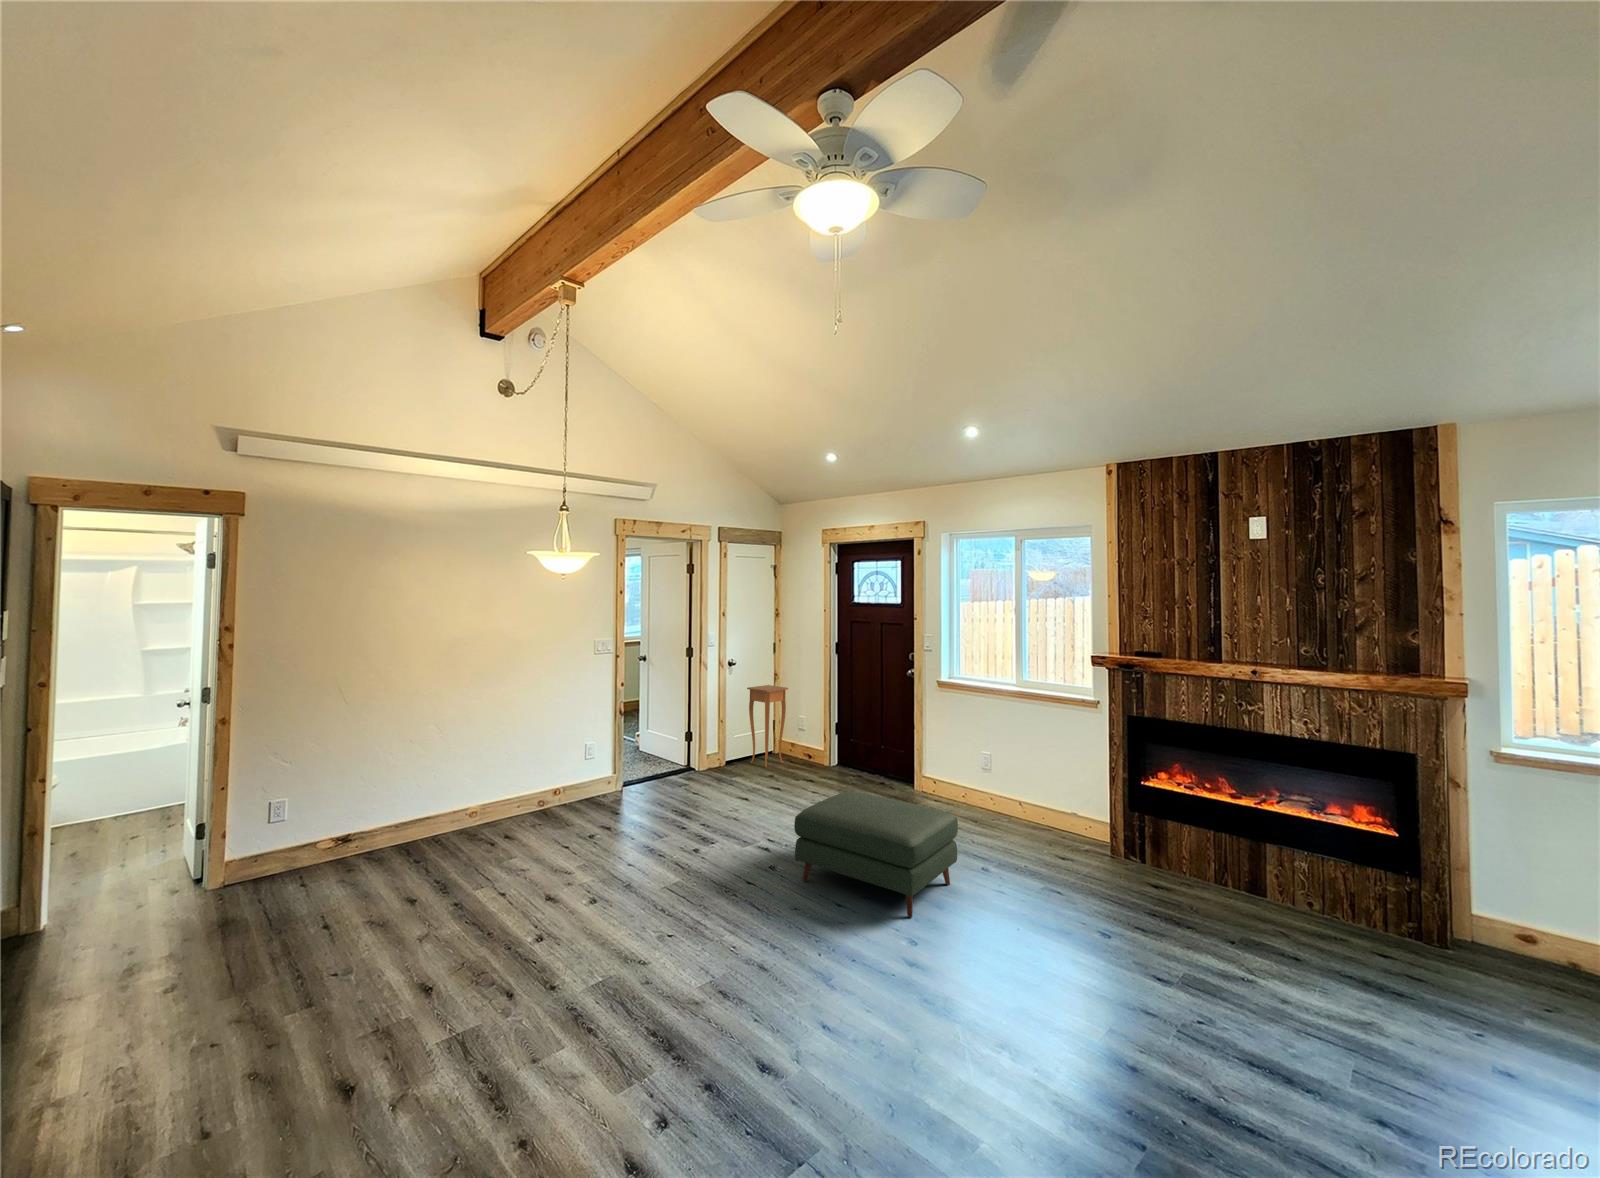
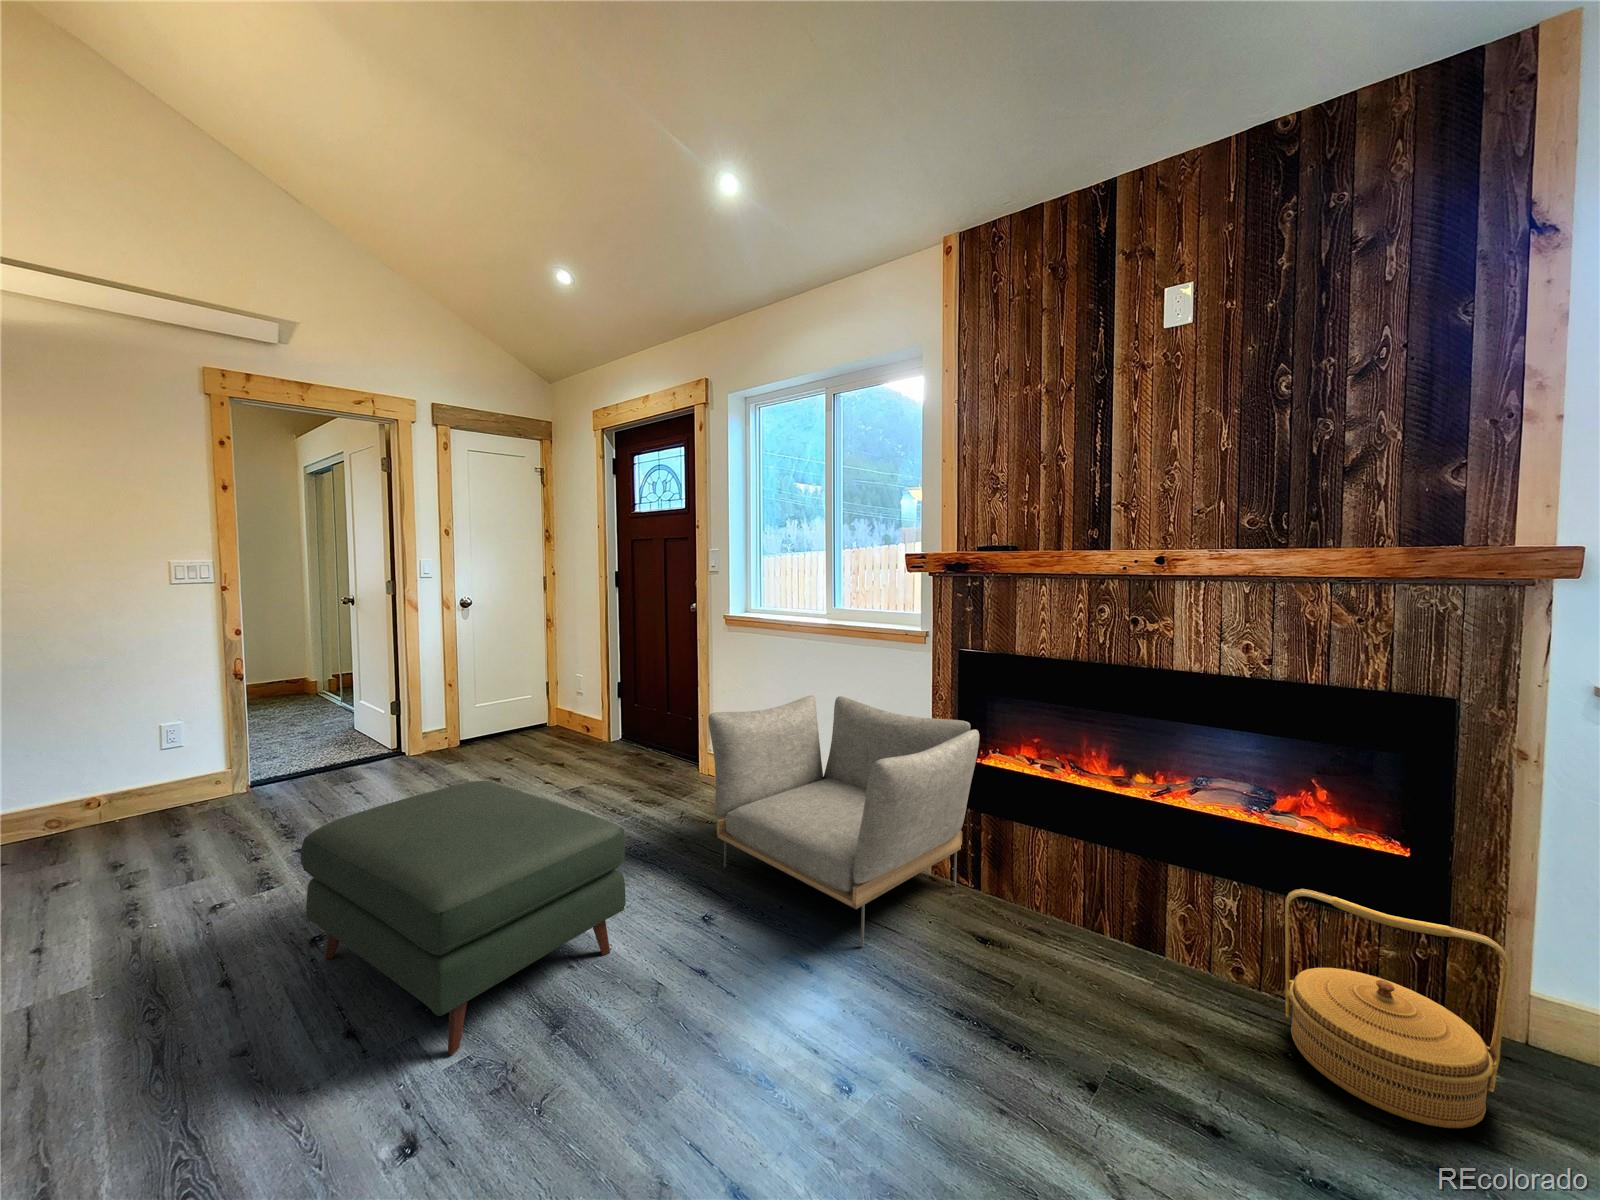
side table: present [747,685,788,767] -> none [491,628,550,739]
armchair: none [969,742,1145,886] -> present [708,695,979,946]
woven basket: none [1330,852,1439,961] -> present [1285,889,1511,1128]

